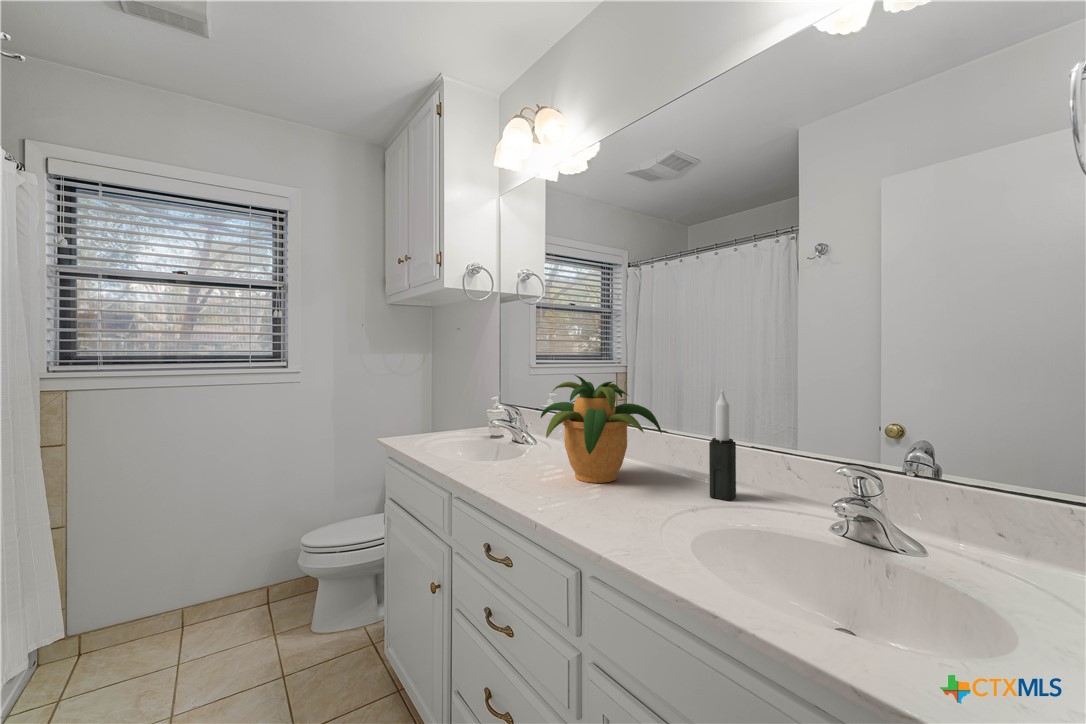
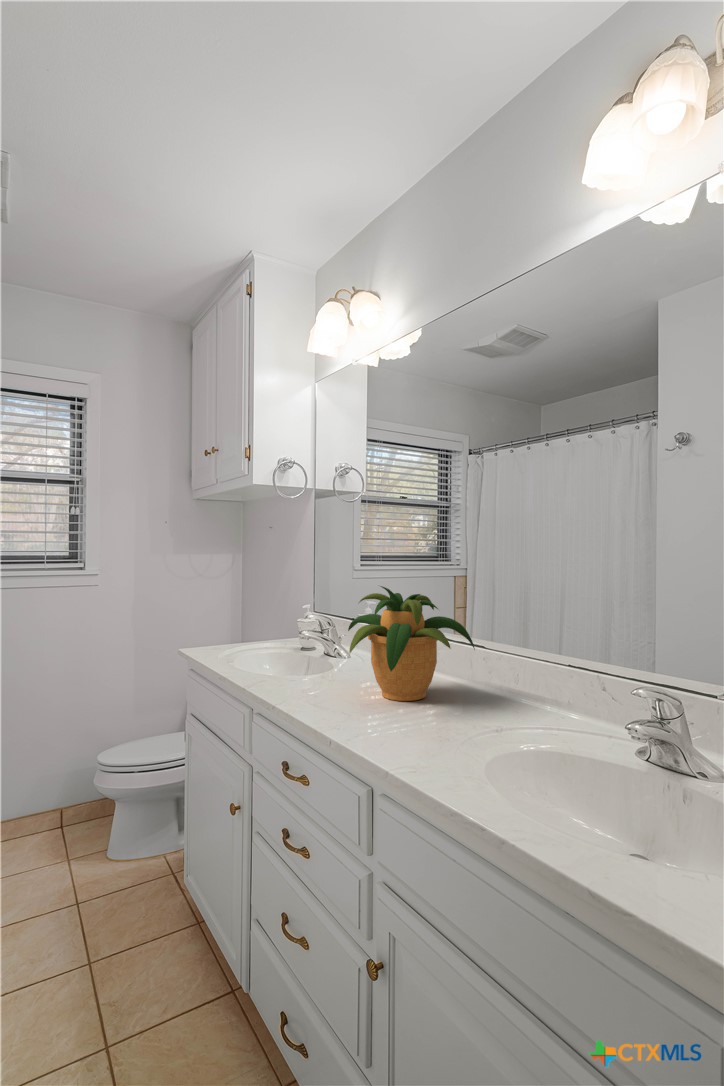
candle: present [709,390,736,500] -> none [517,605,546,722]

